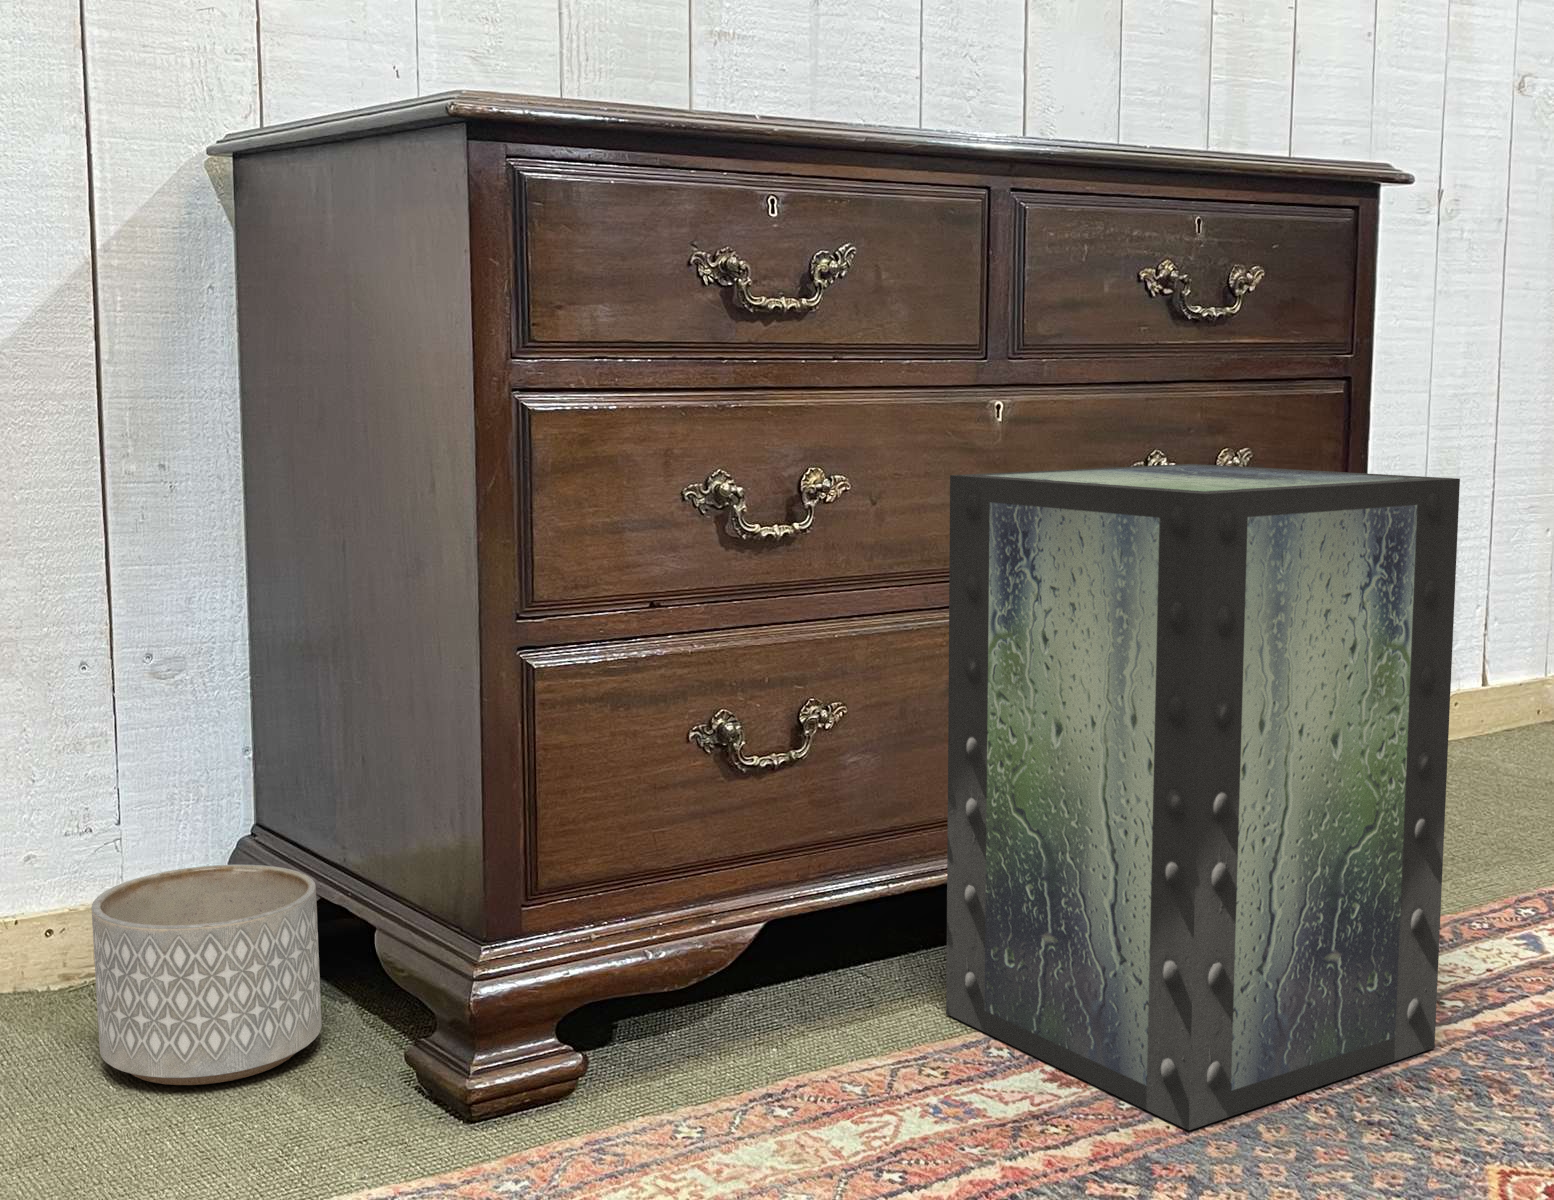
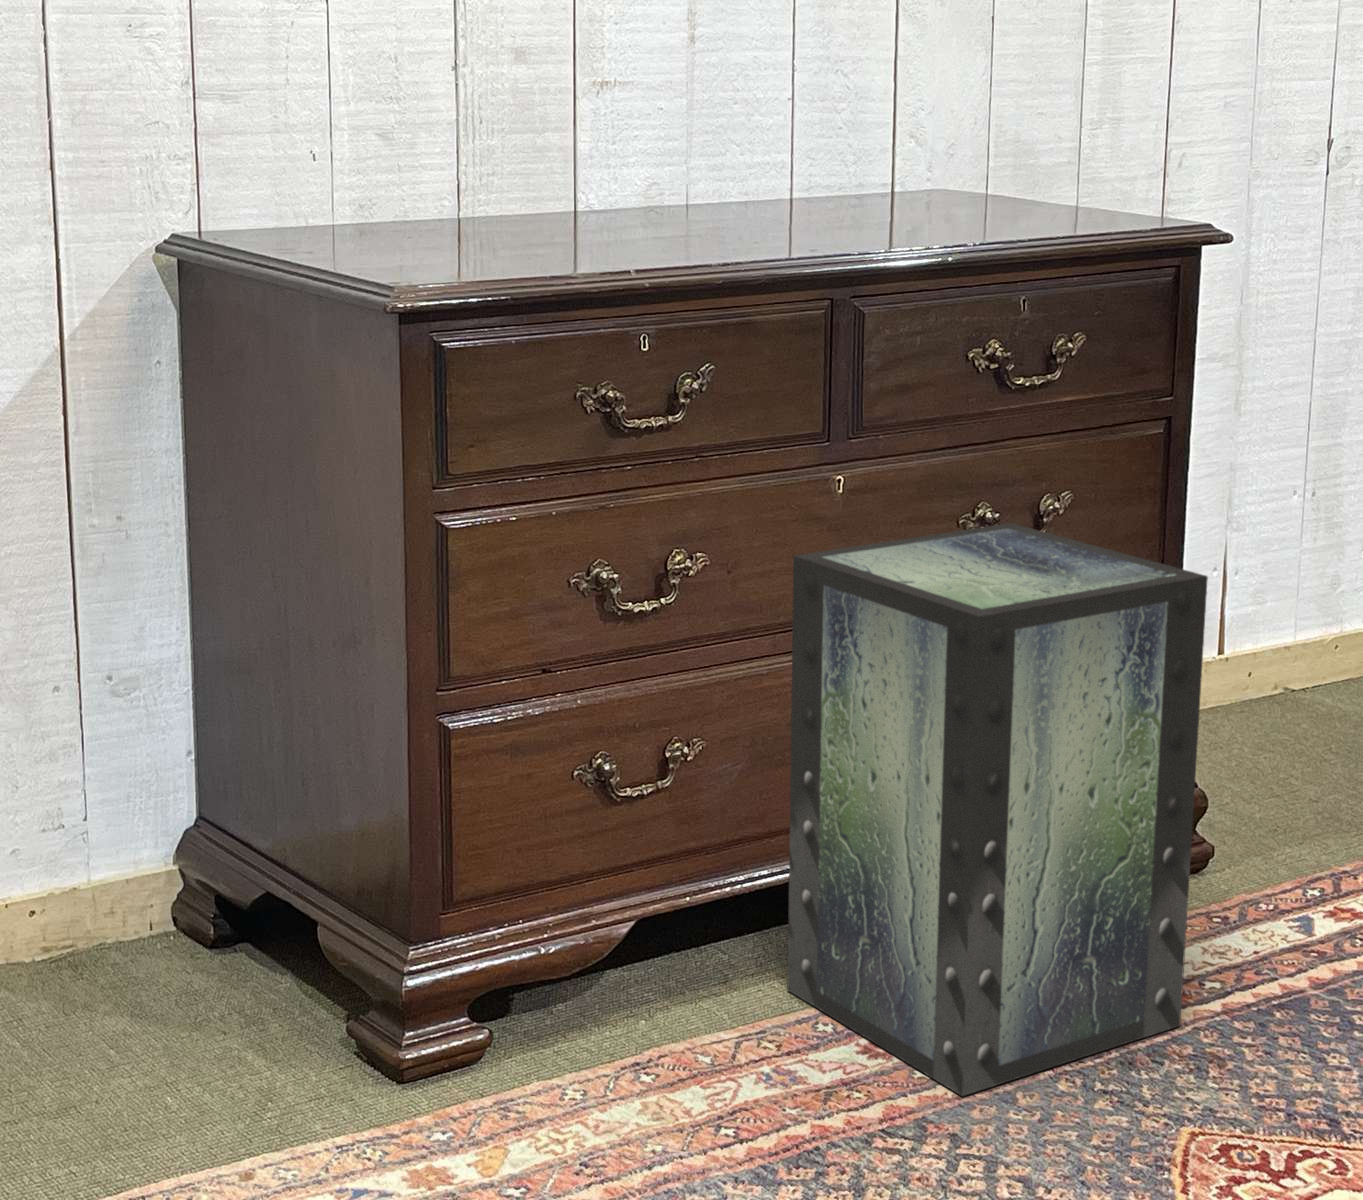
planter: present [91,865,322,1085] -> none [91,865,274,1050]

